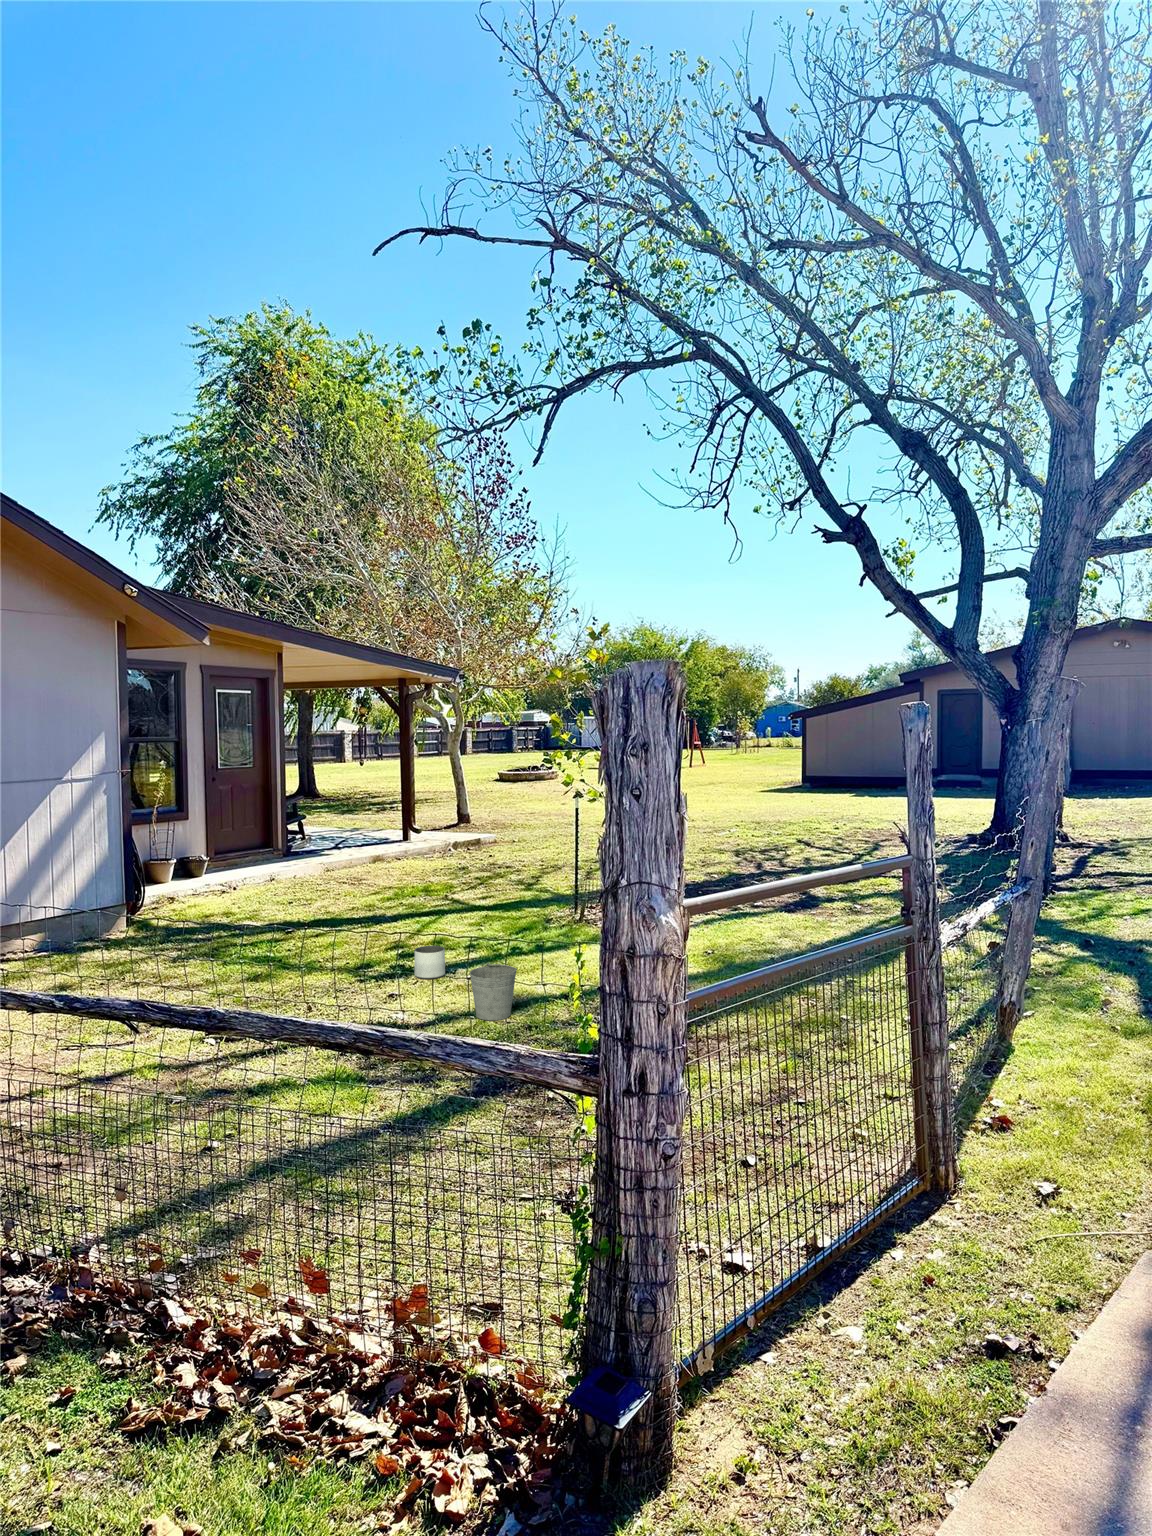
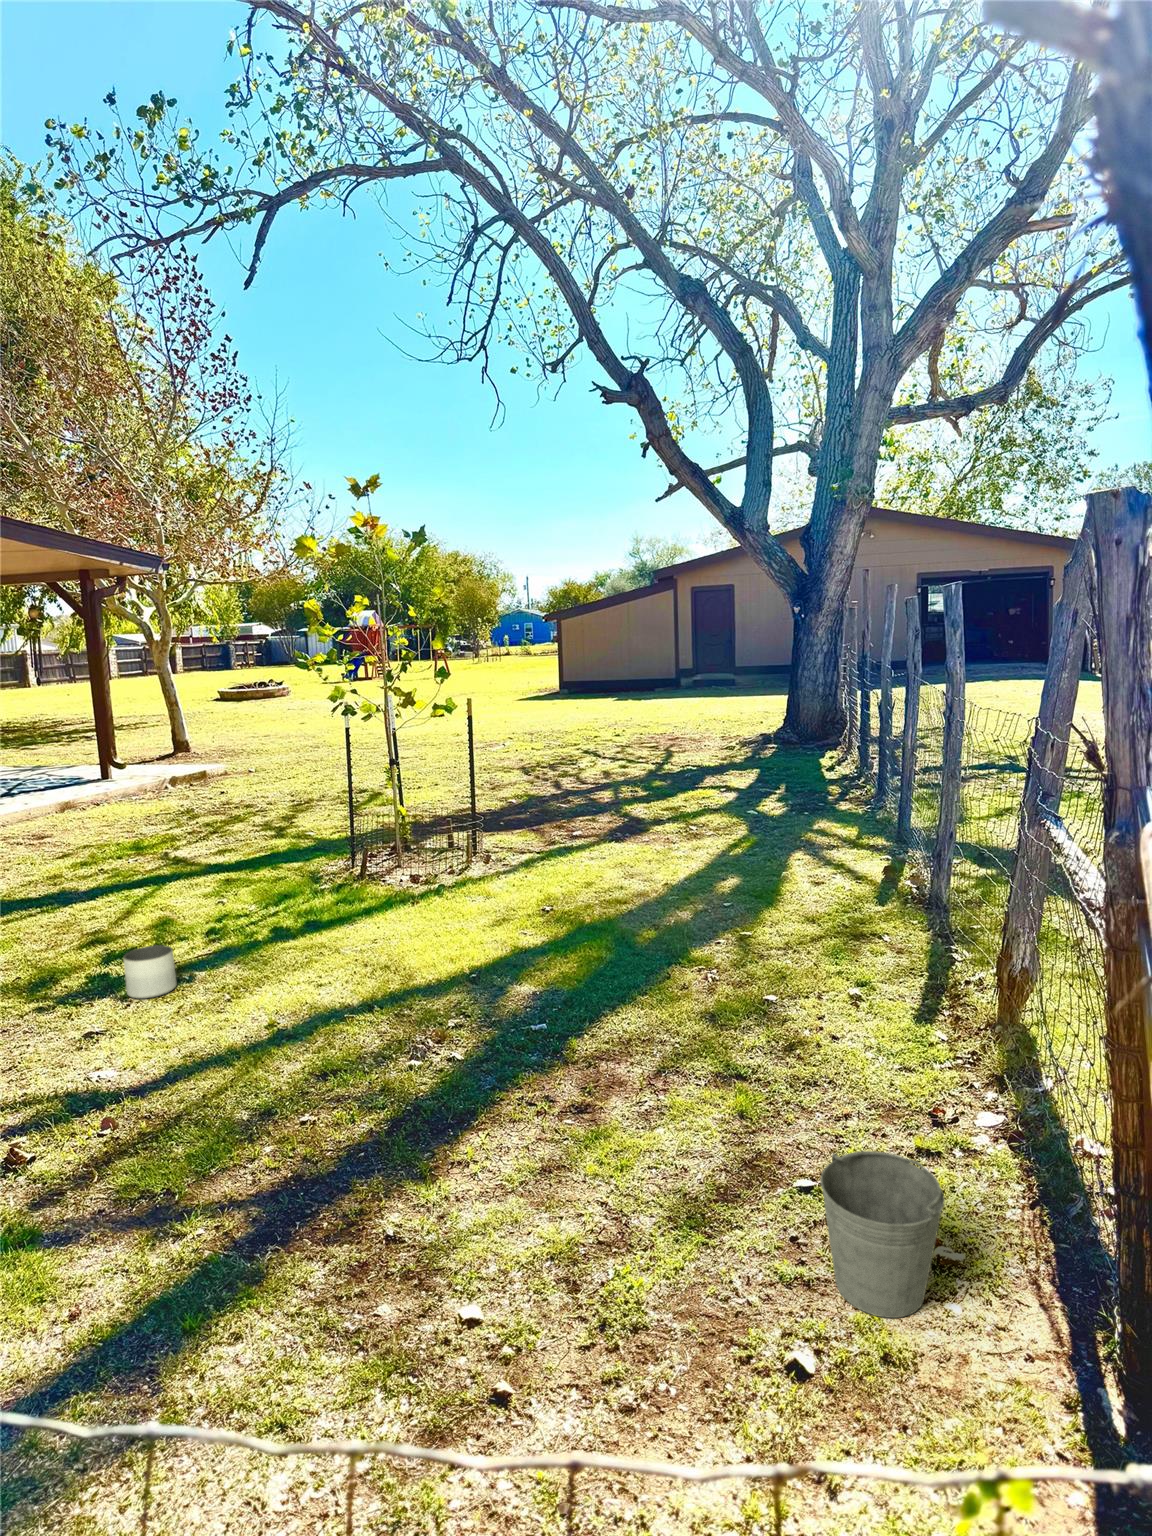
bucket: present [470,963,517,1020] -> present [820,1151,945,1318]

